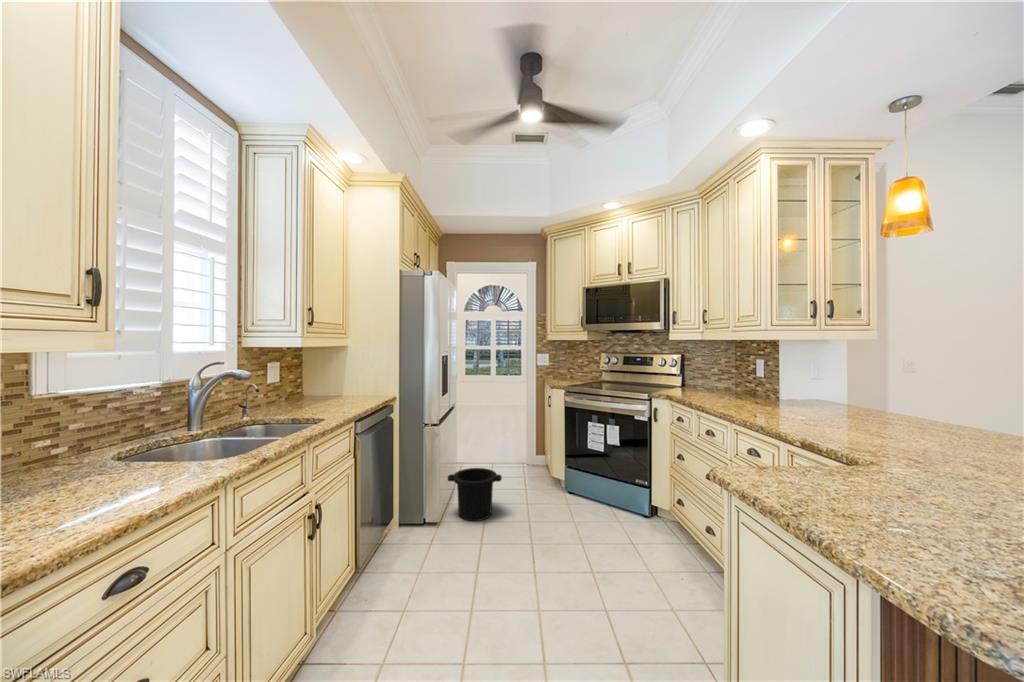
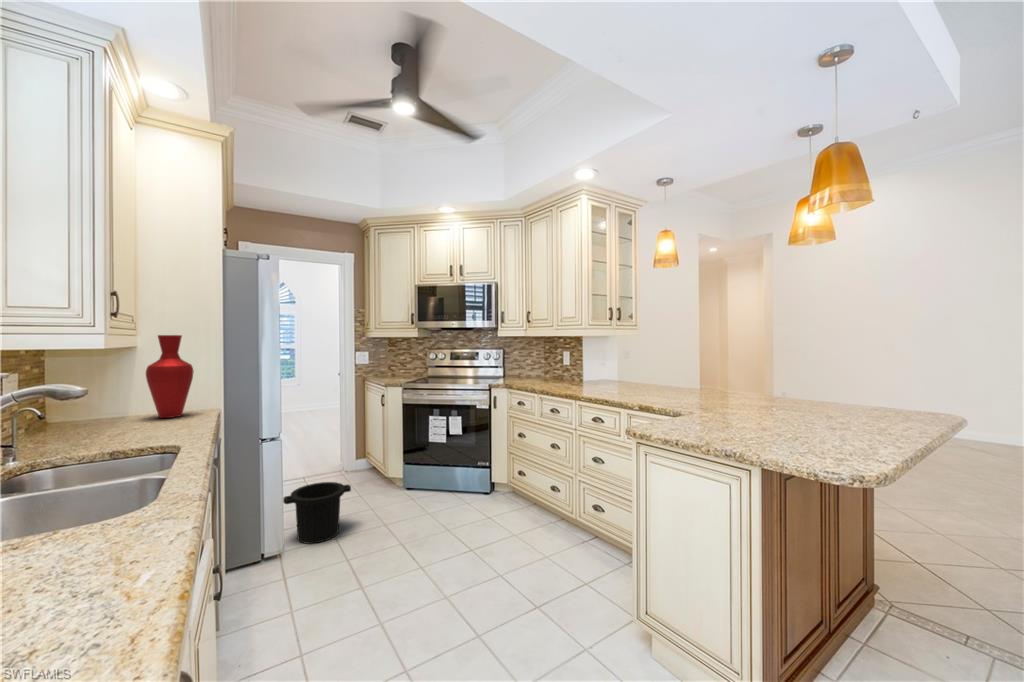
vase: none [343,339,372,400] -> present [146,335,194,418]

